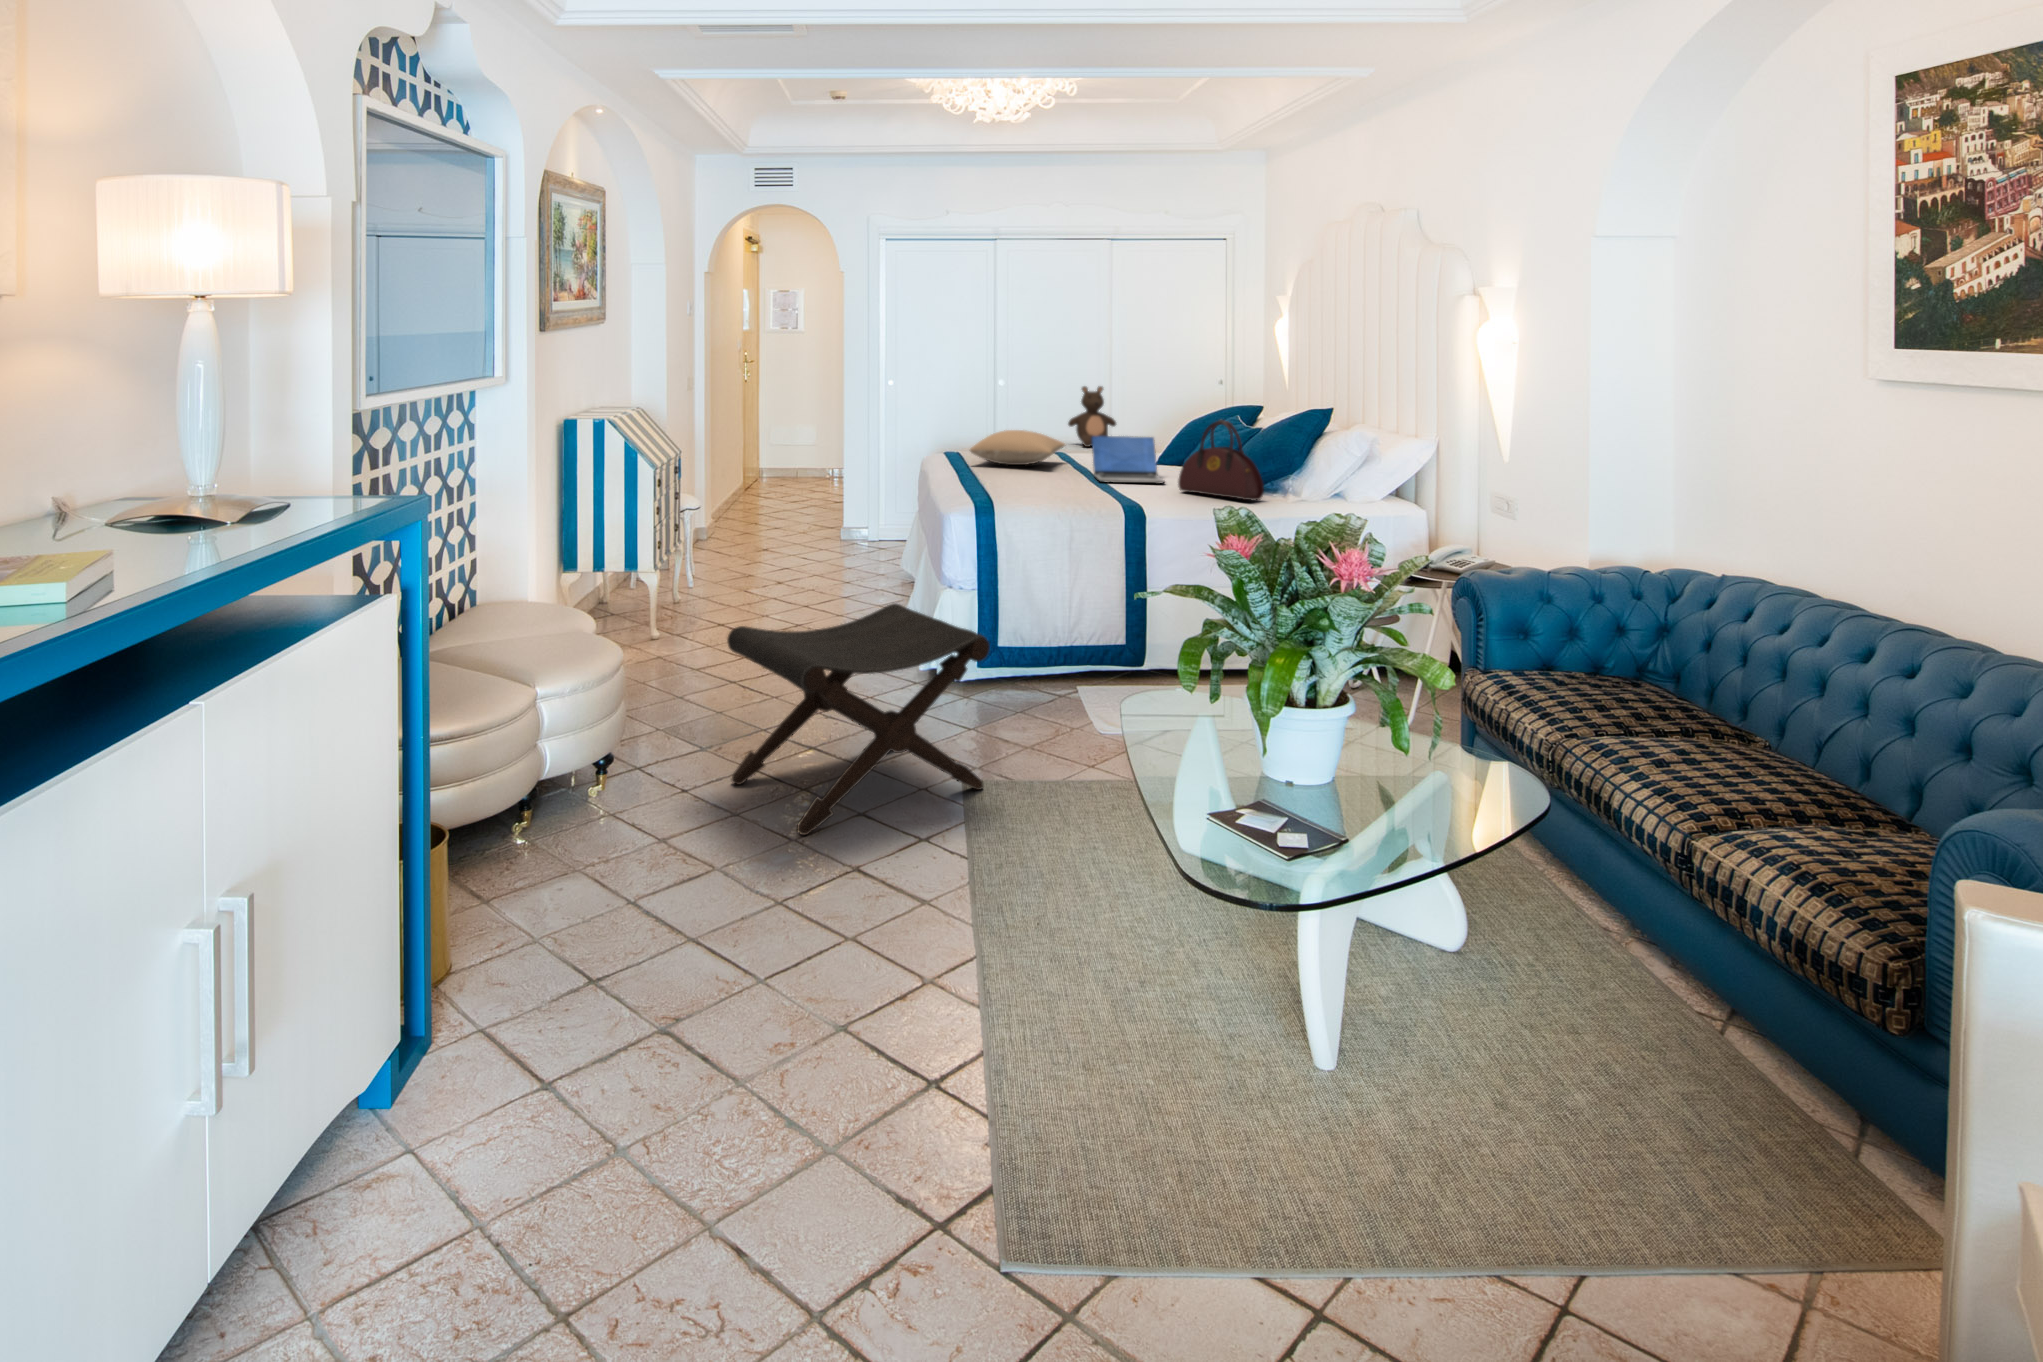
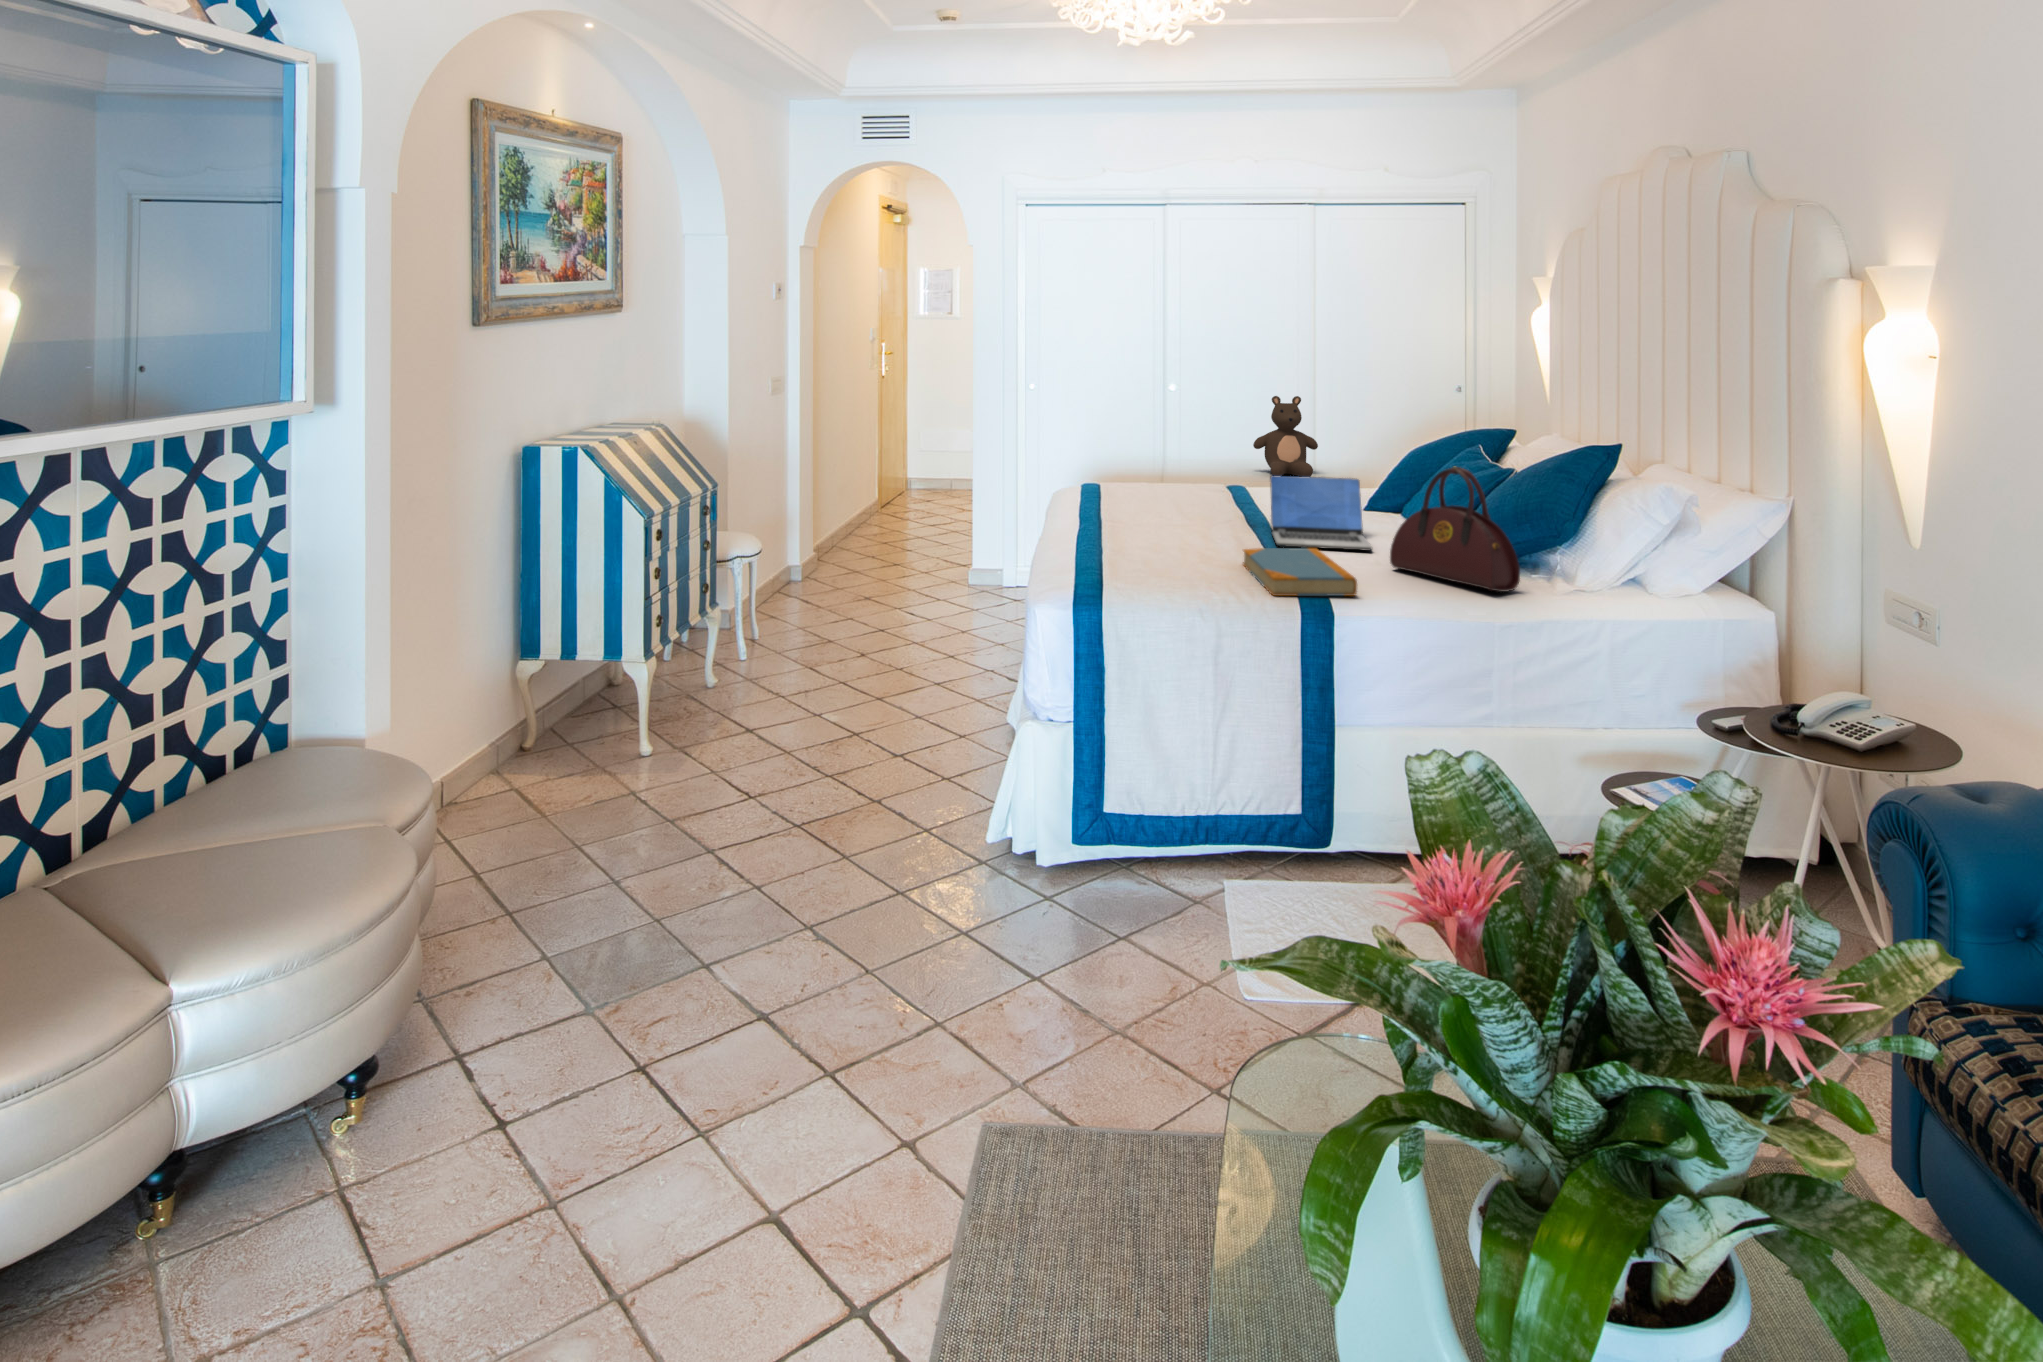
pillow: present [970,430,1065,465] -> none [1103,461,1241,510]
book: none [1080,479,1160,504] -> present [1243,548,1357,596]
footstool: present [727,603,990,835] -> none [588,783,1023,1279]

